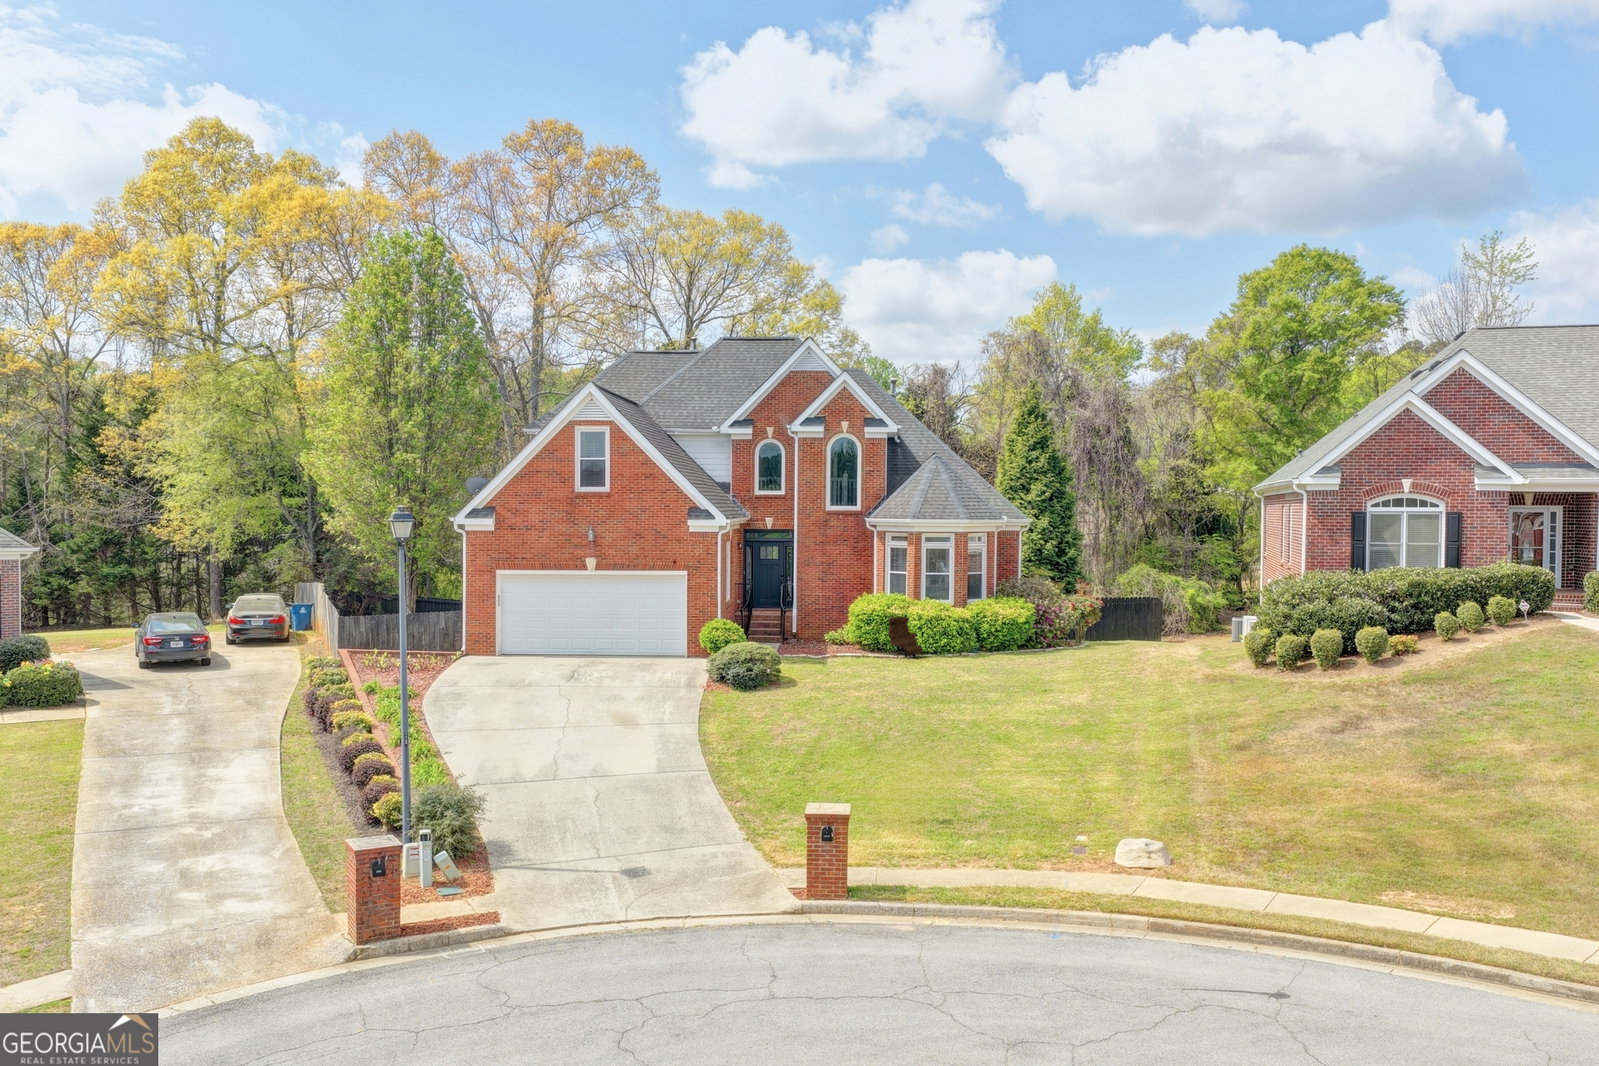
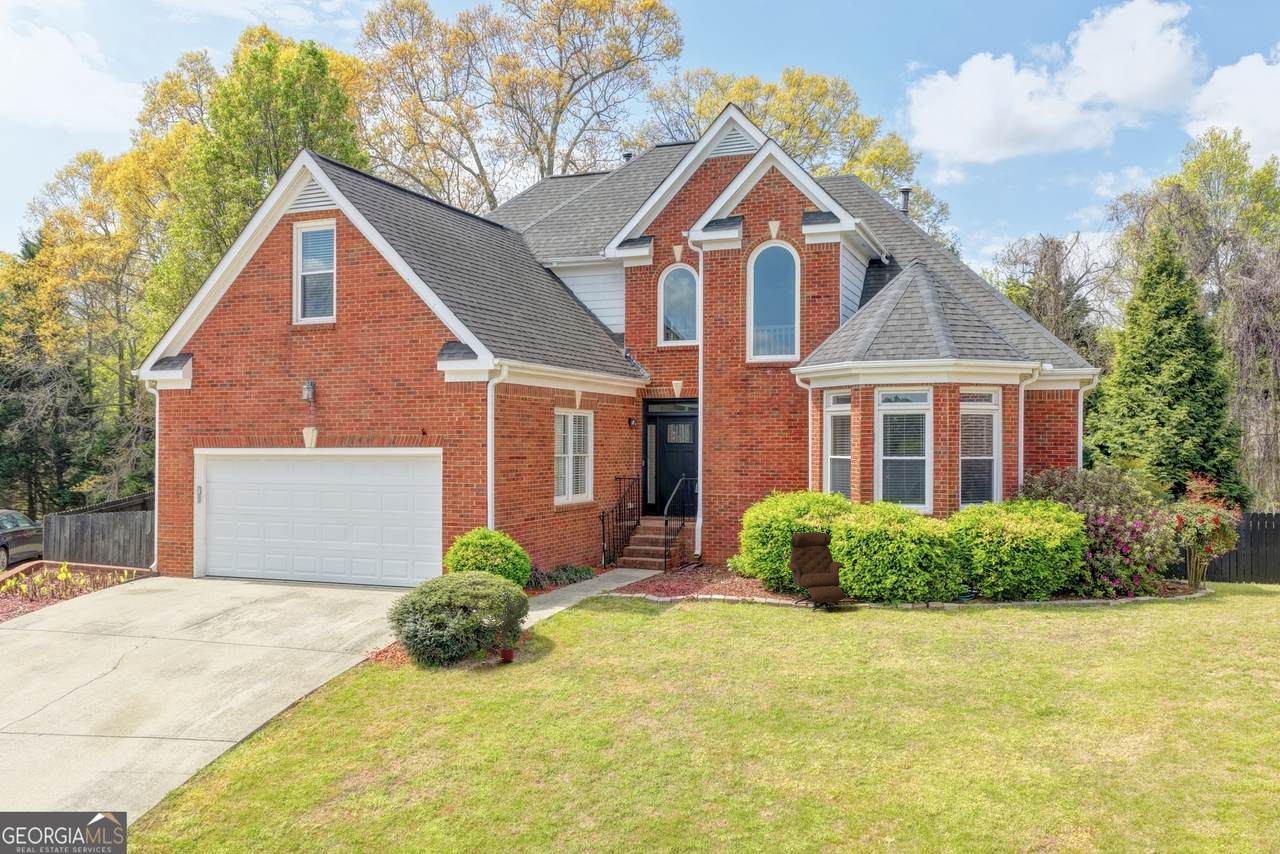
potted tree: none [773,650,793,687] -> present [484,592,528,662]

